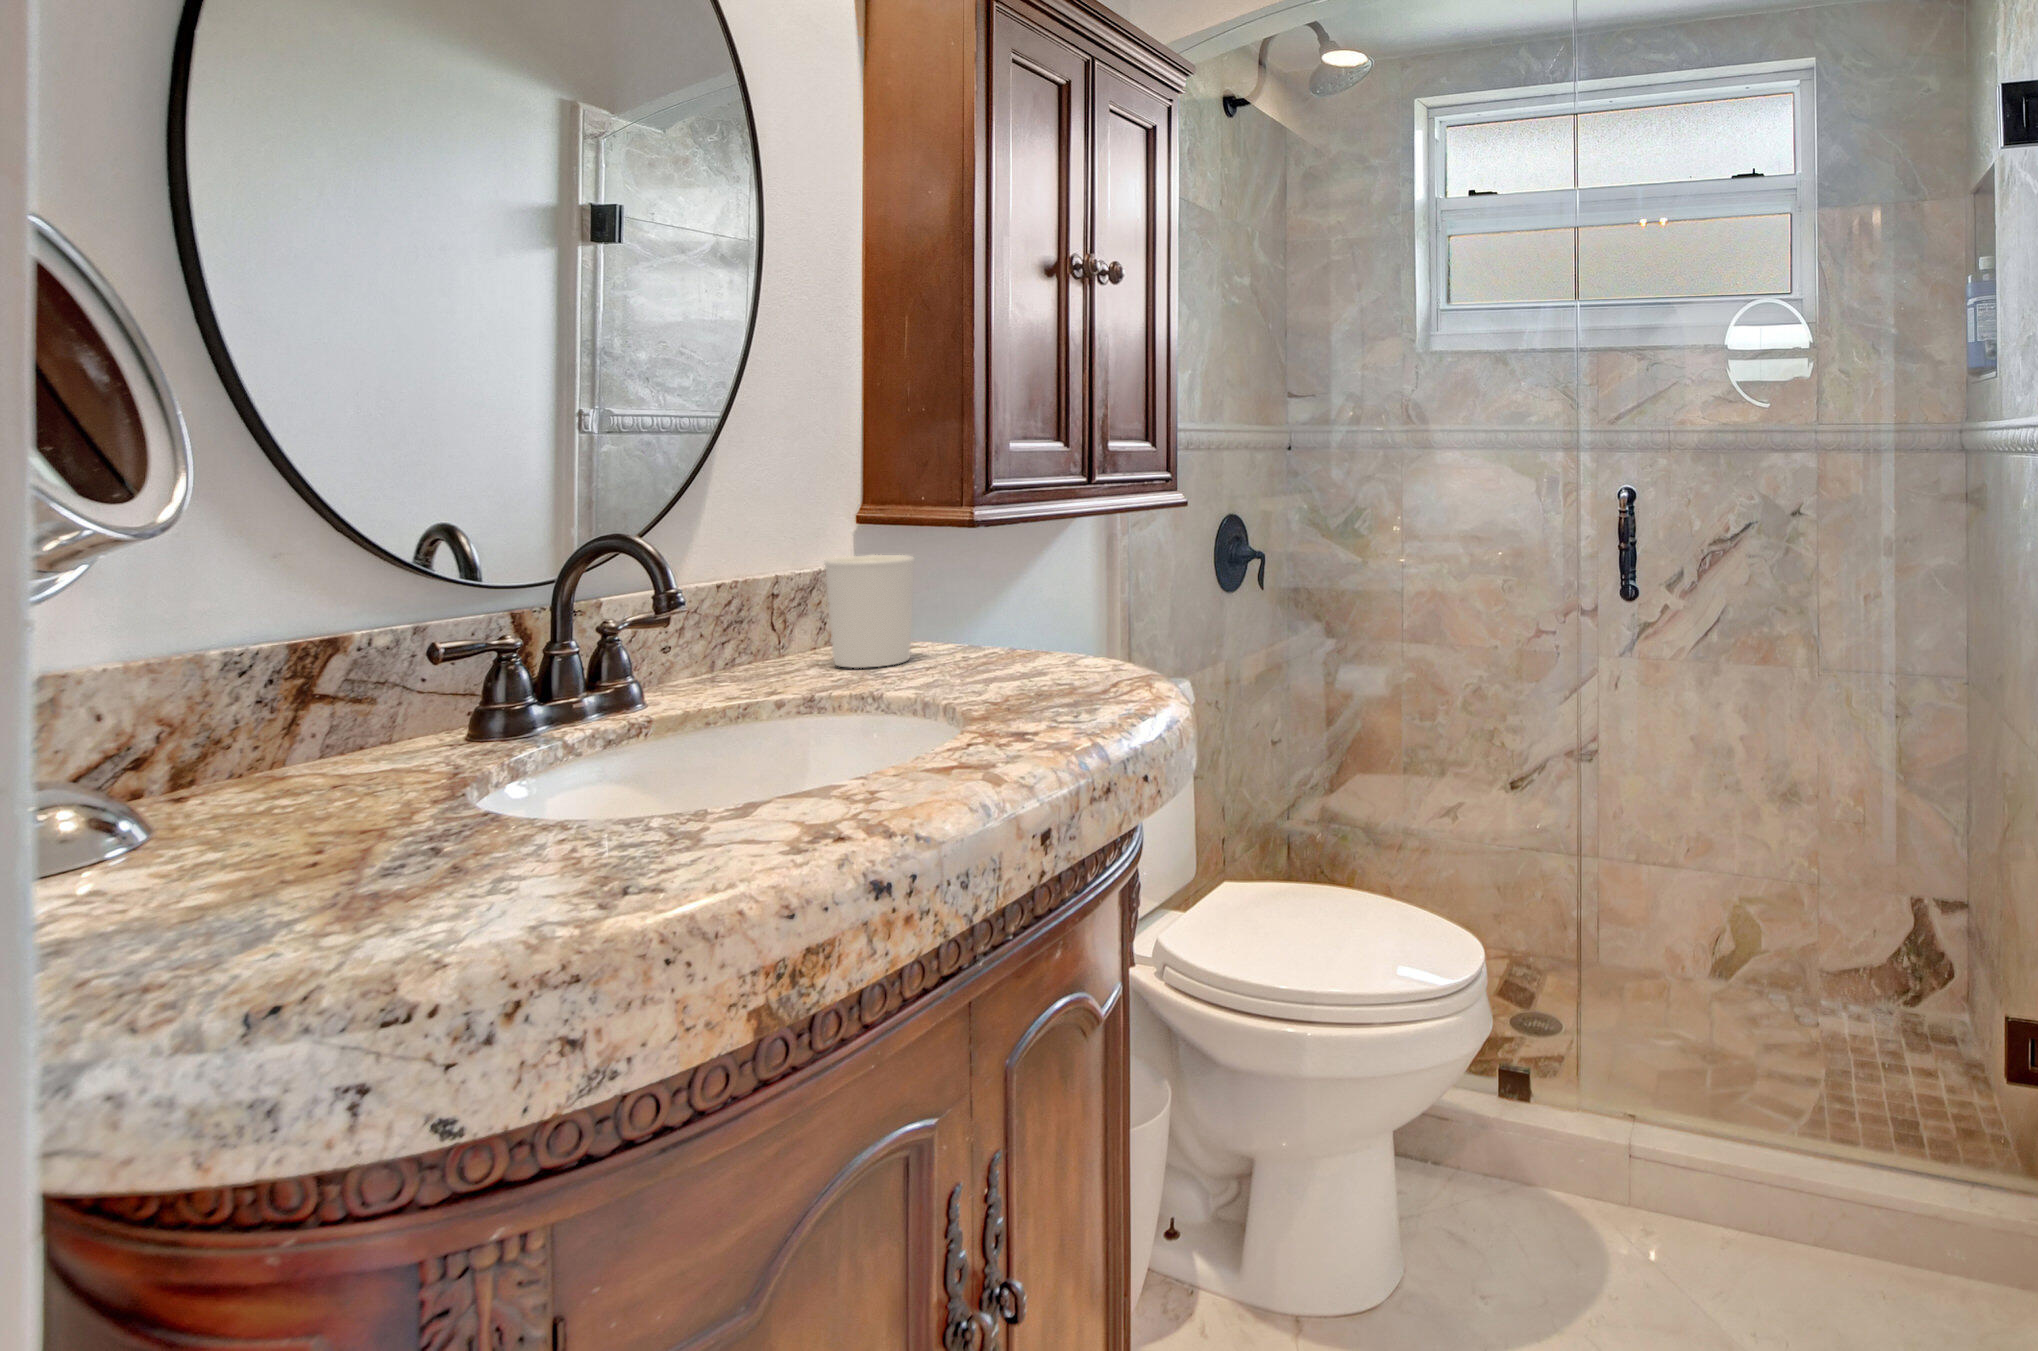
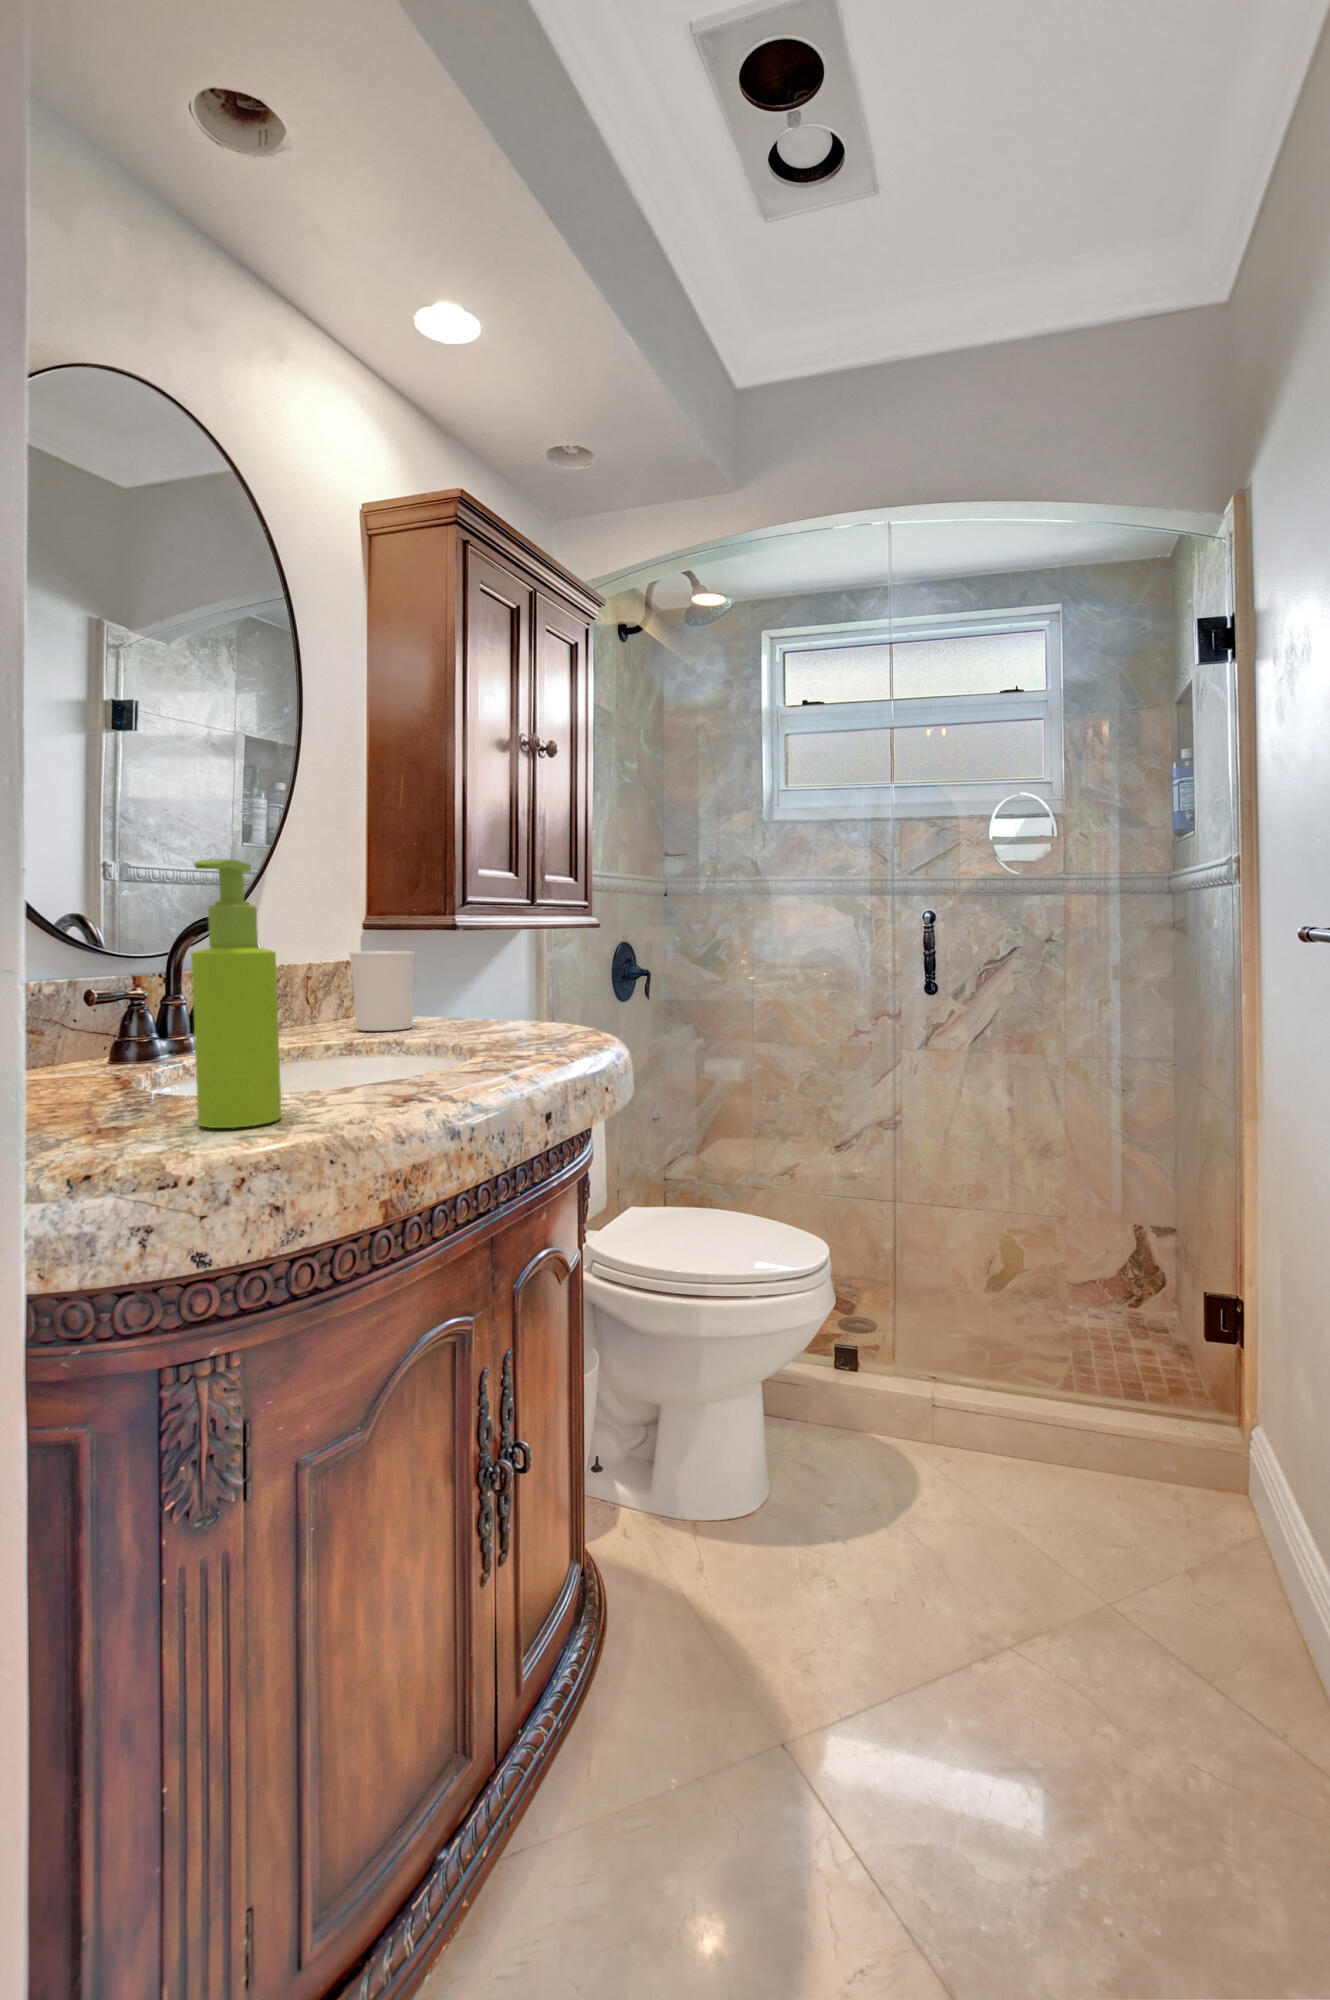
soap dispenser: none [482,516,621,903] -> present [191,859,282,1128]

